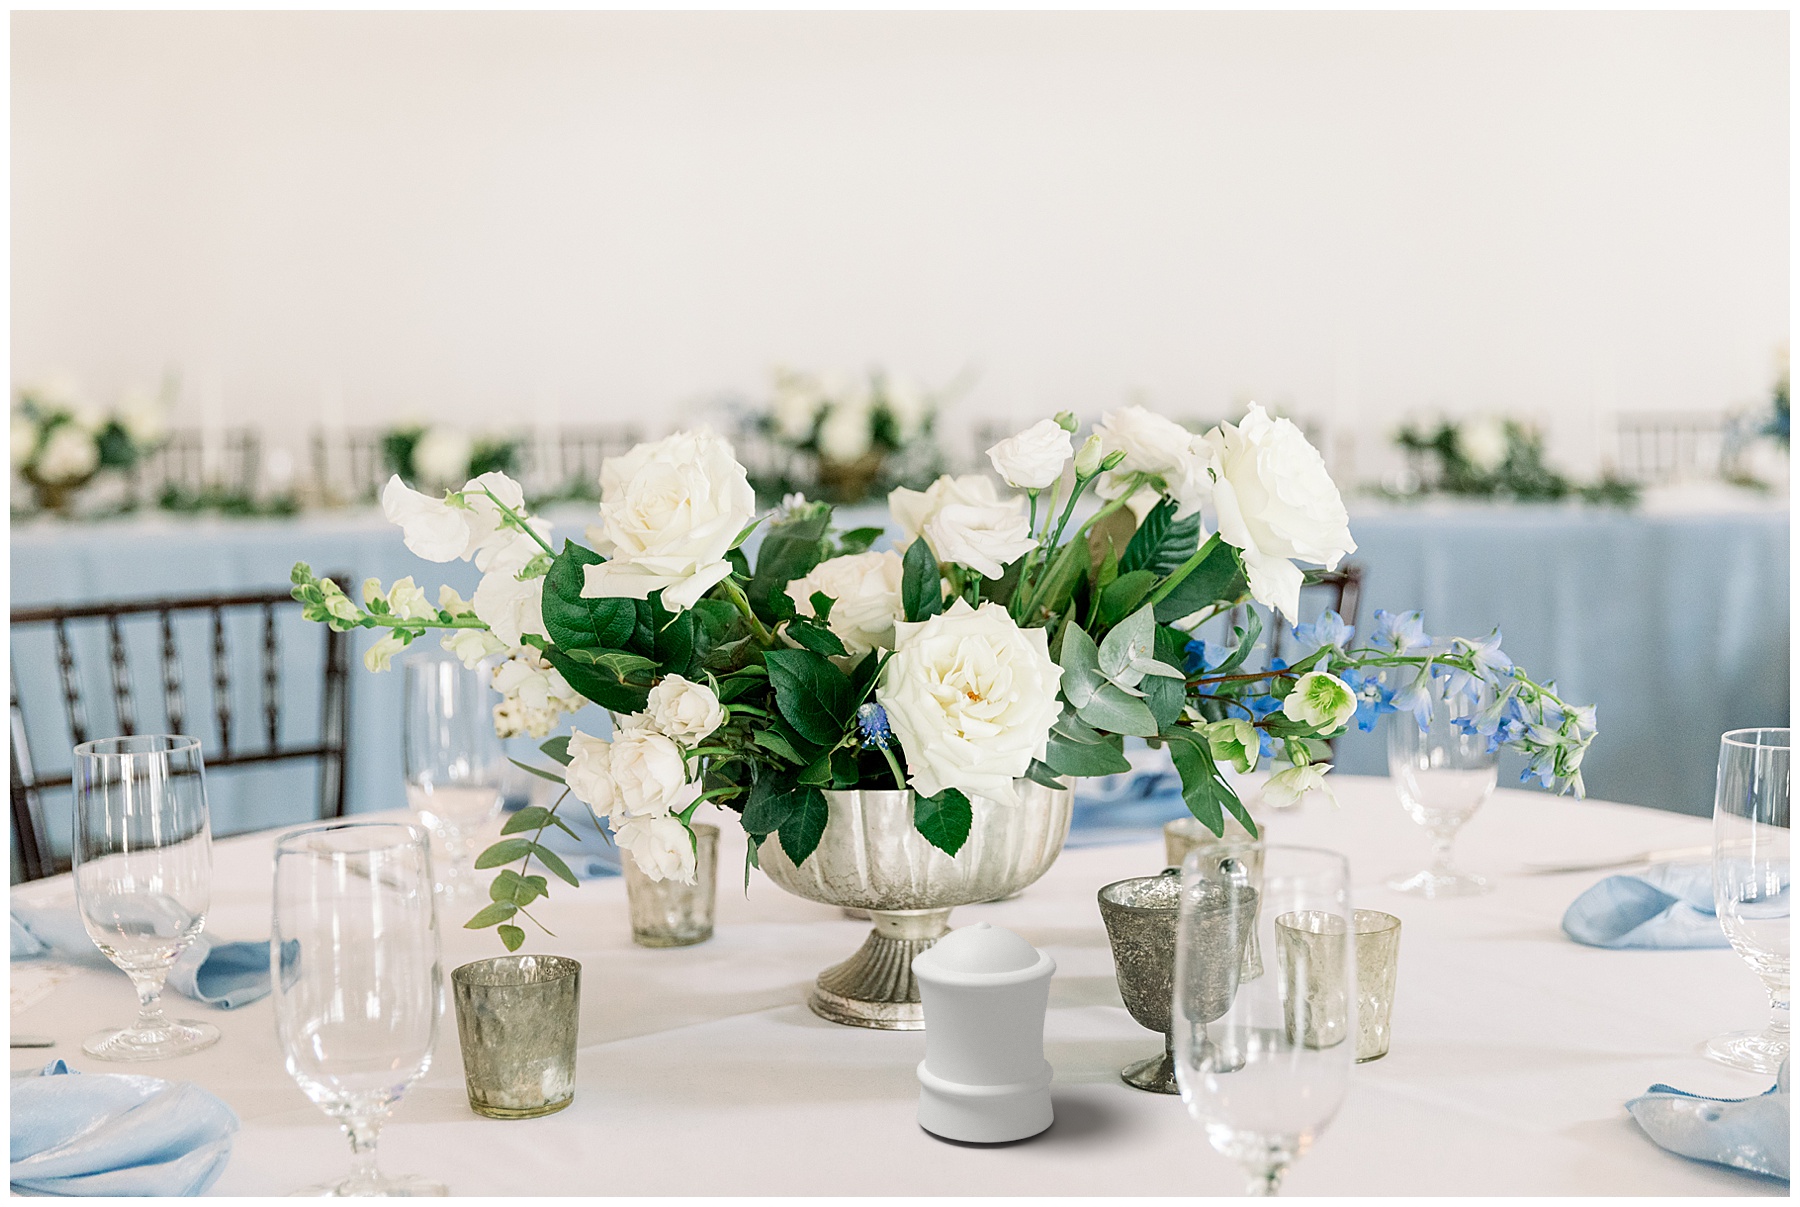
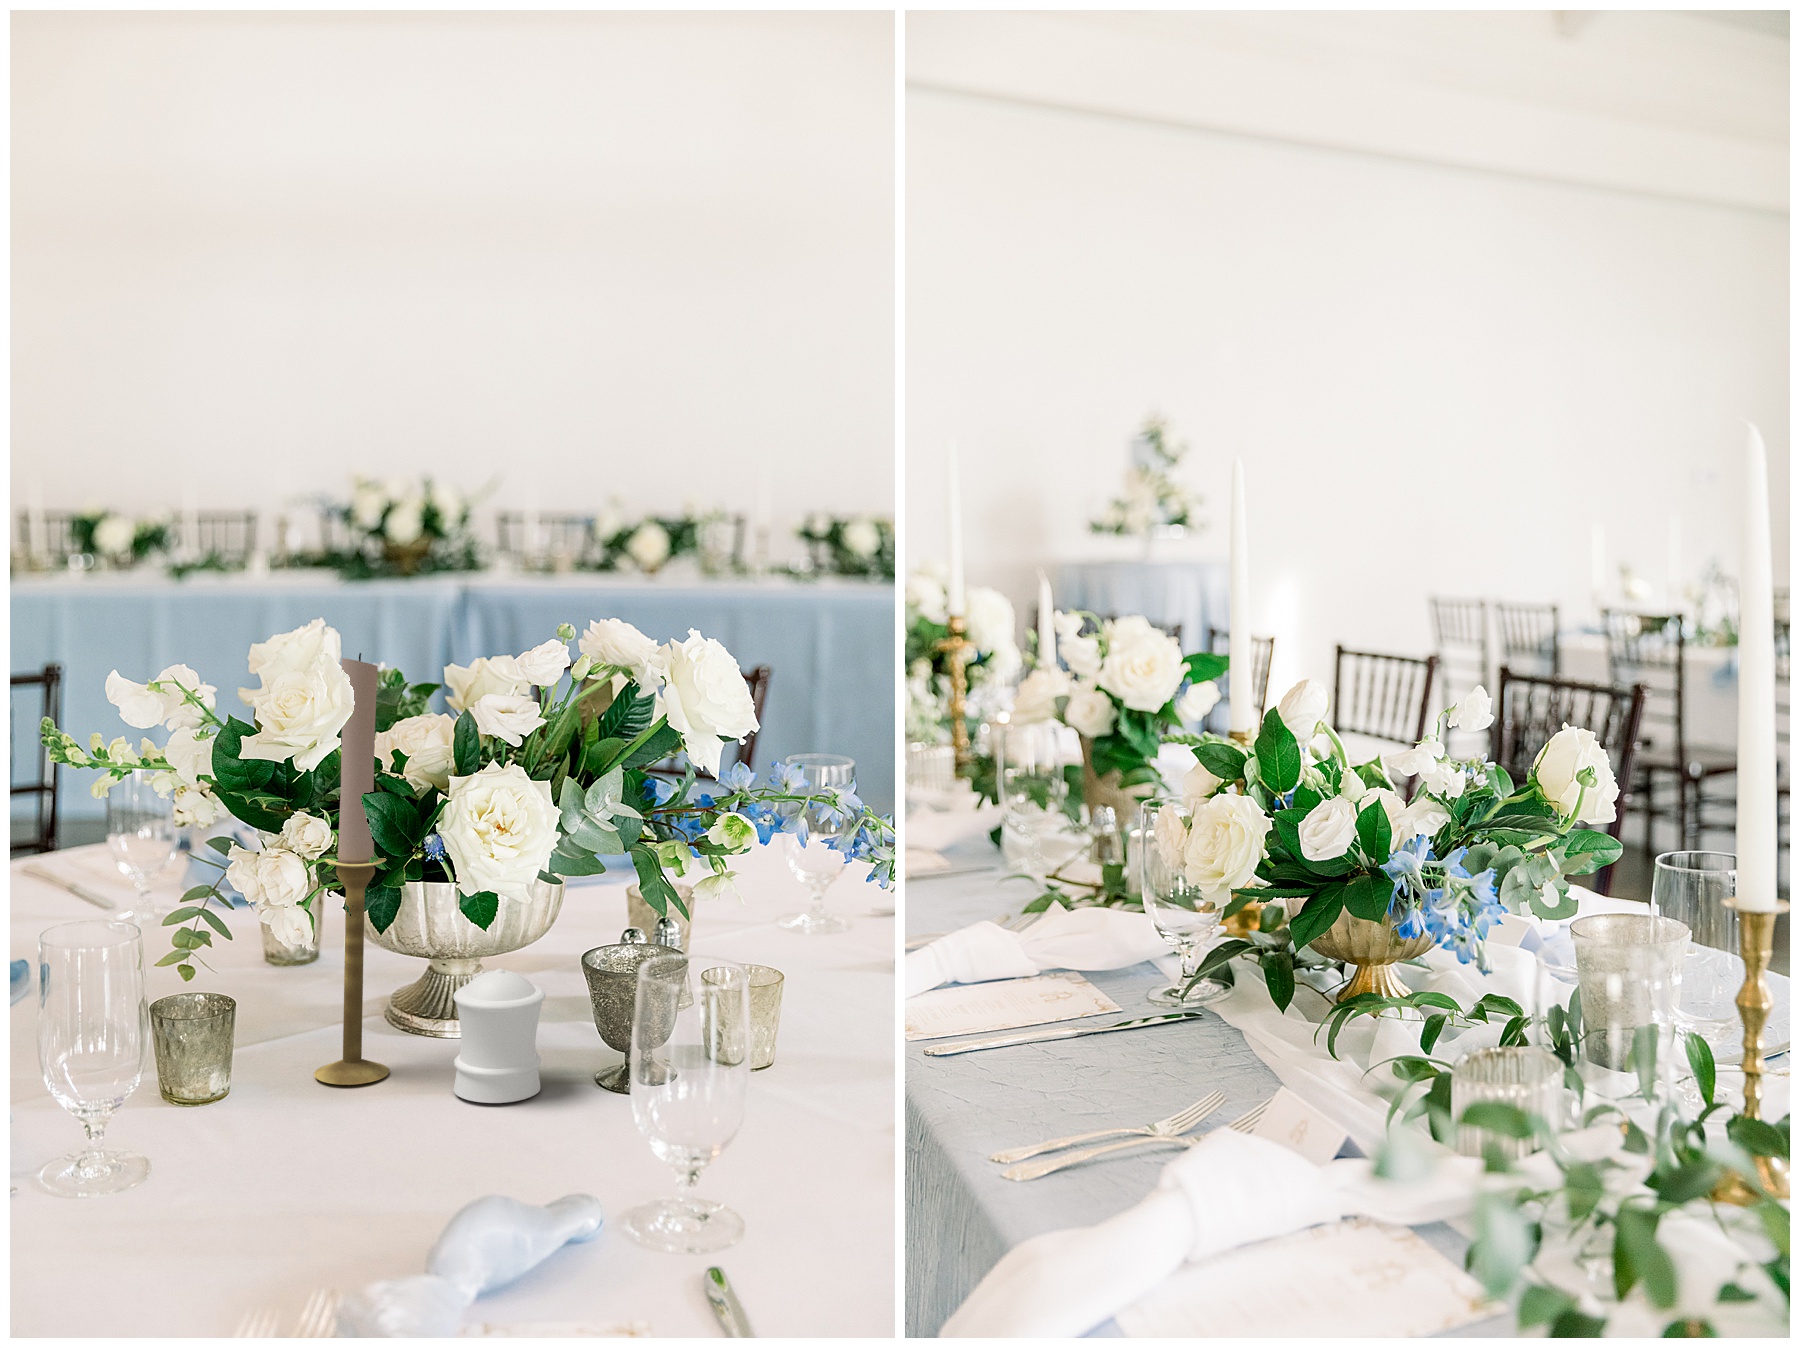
candlestick: none [706,434,817,1106] -> present [314,653,389,1085]

